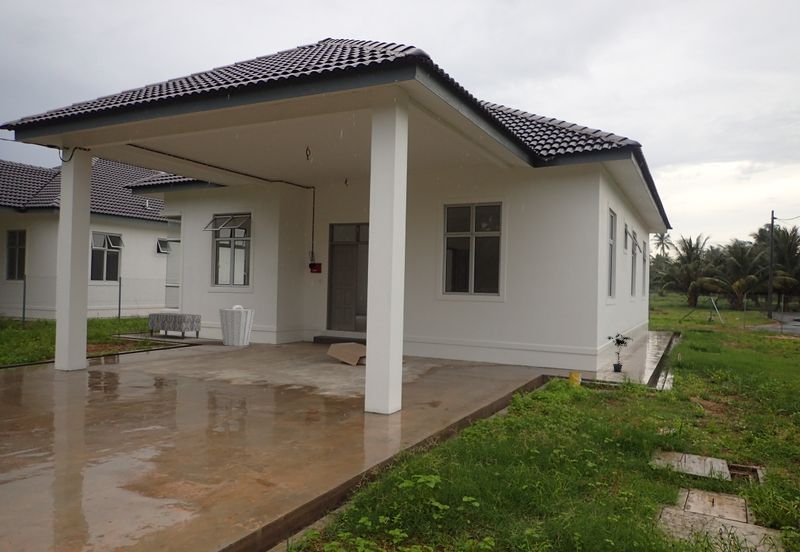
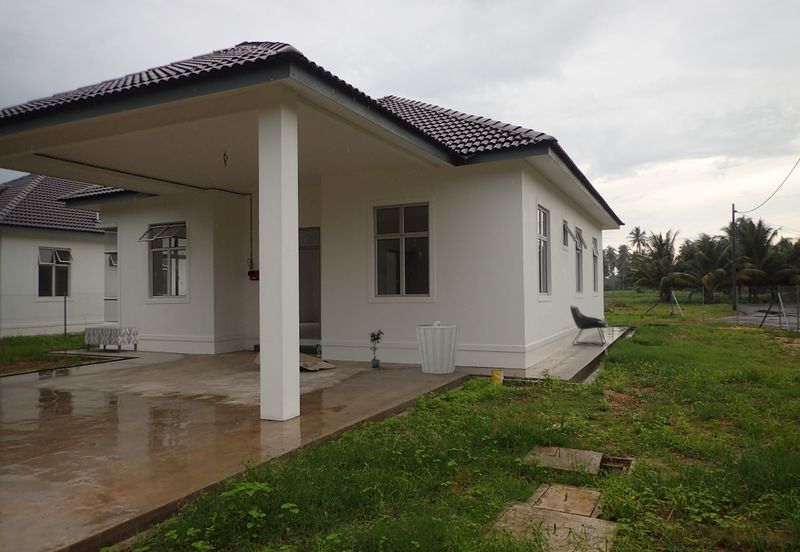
trash can: present [219,305,255,346] -> present [416,321,460,374]
lounge chair: none [627,309,667,352] -> present [570,305,609,346]
potted plant: present [608,334,633,372] -> present [370,329,384,367]

